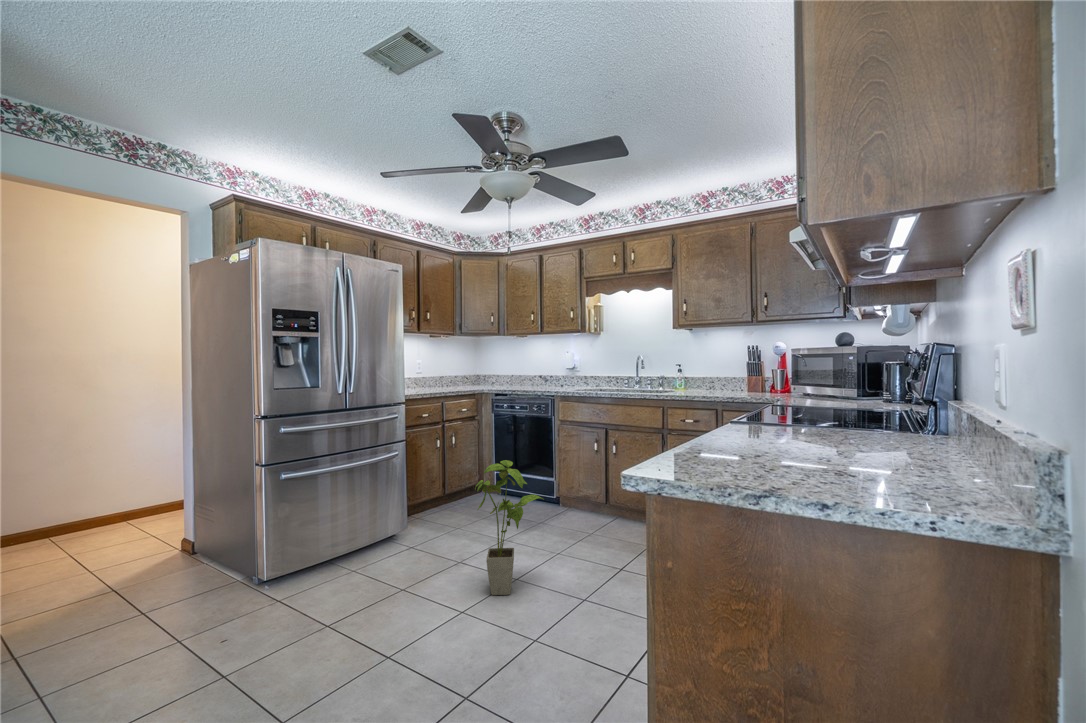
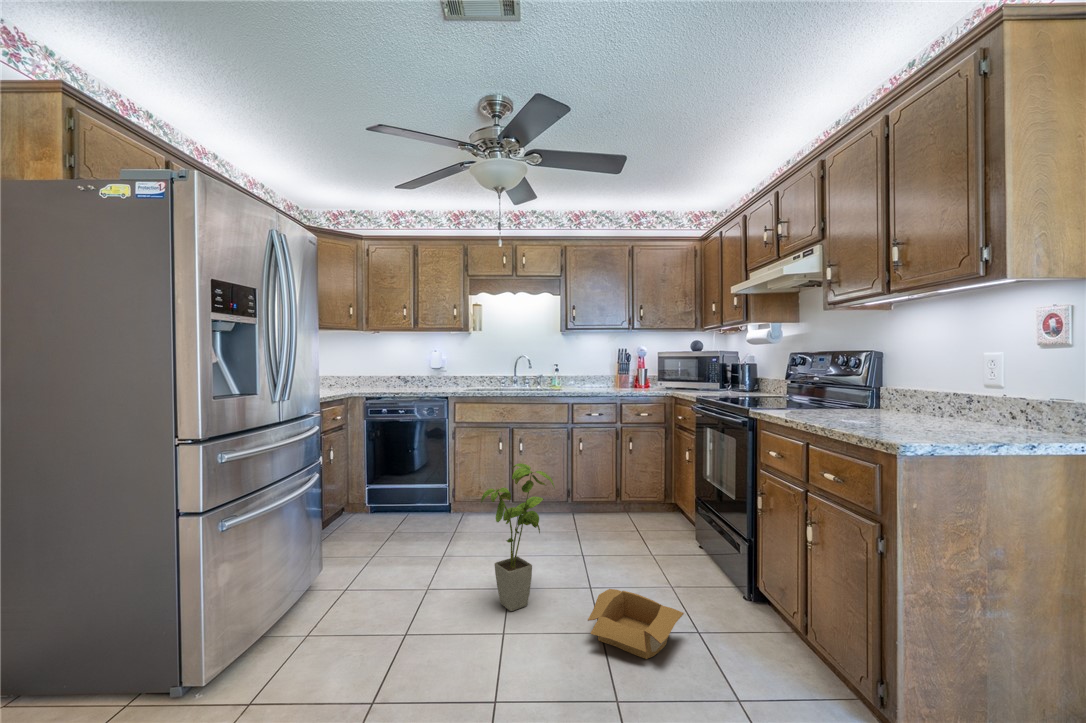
cardboard box: none [505,597,602,671] -> present [588,589,684,659]

